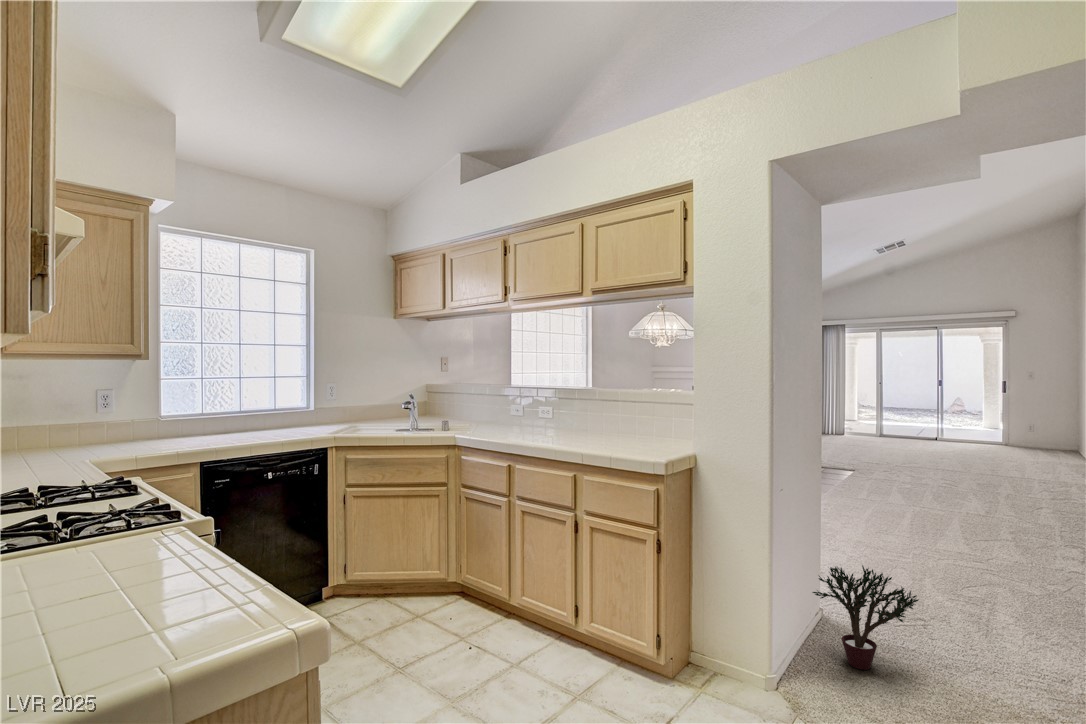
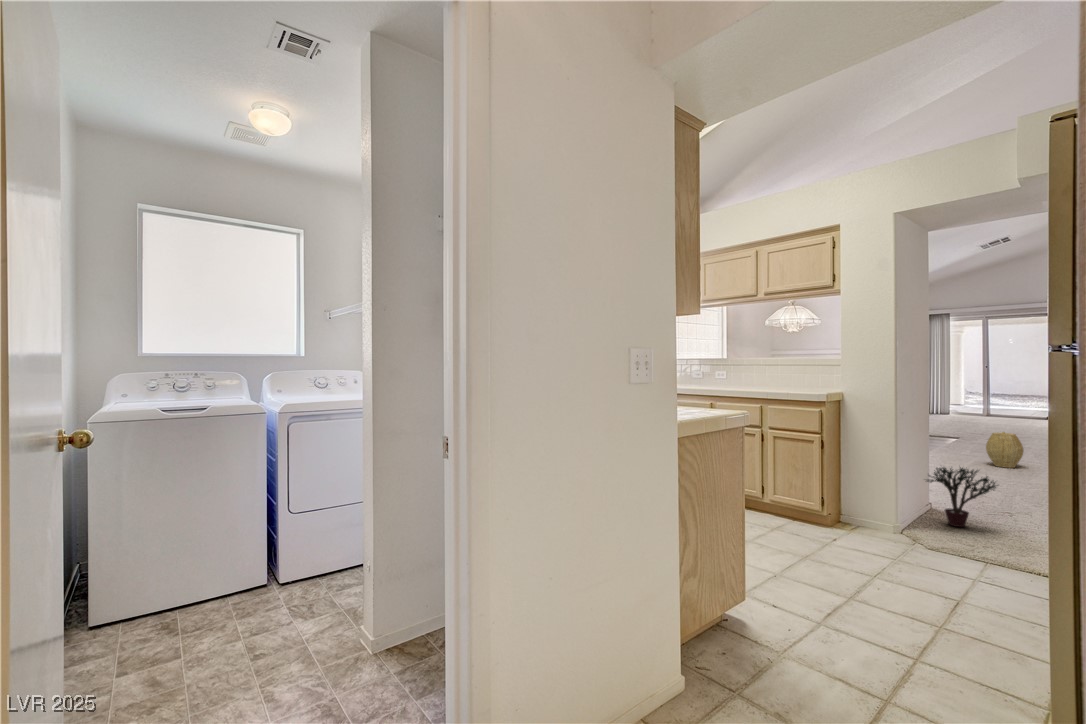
woven basket: none [886,475,928,521] -> present [986,432,1024,468]

